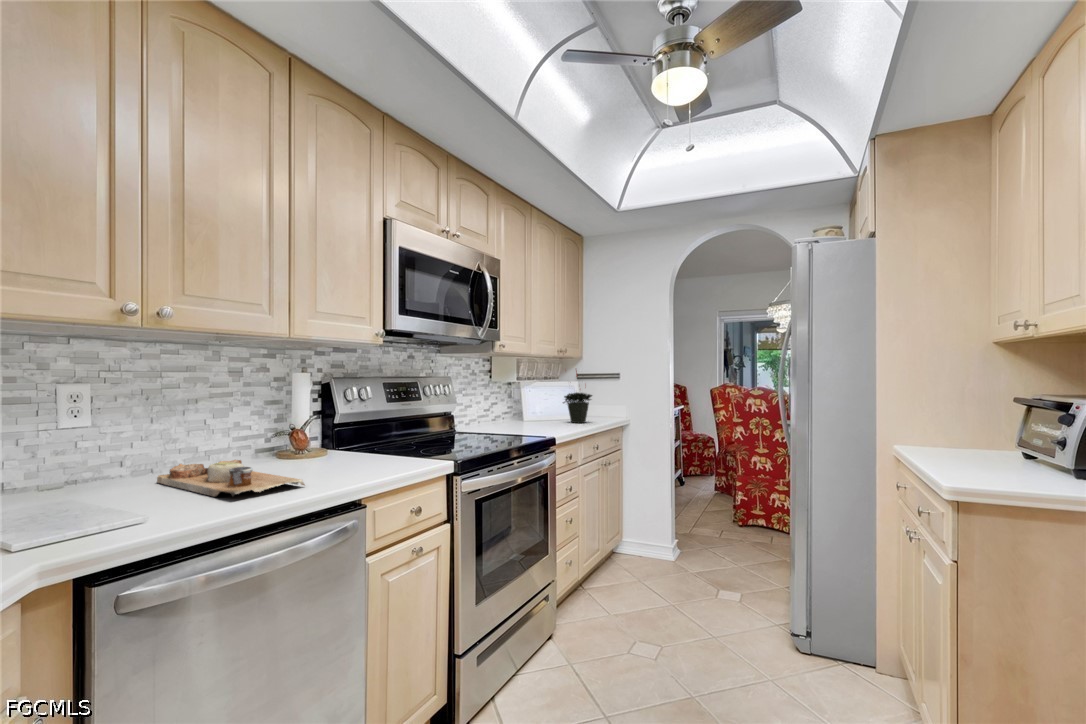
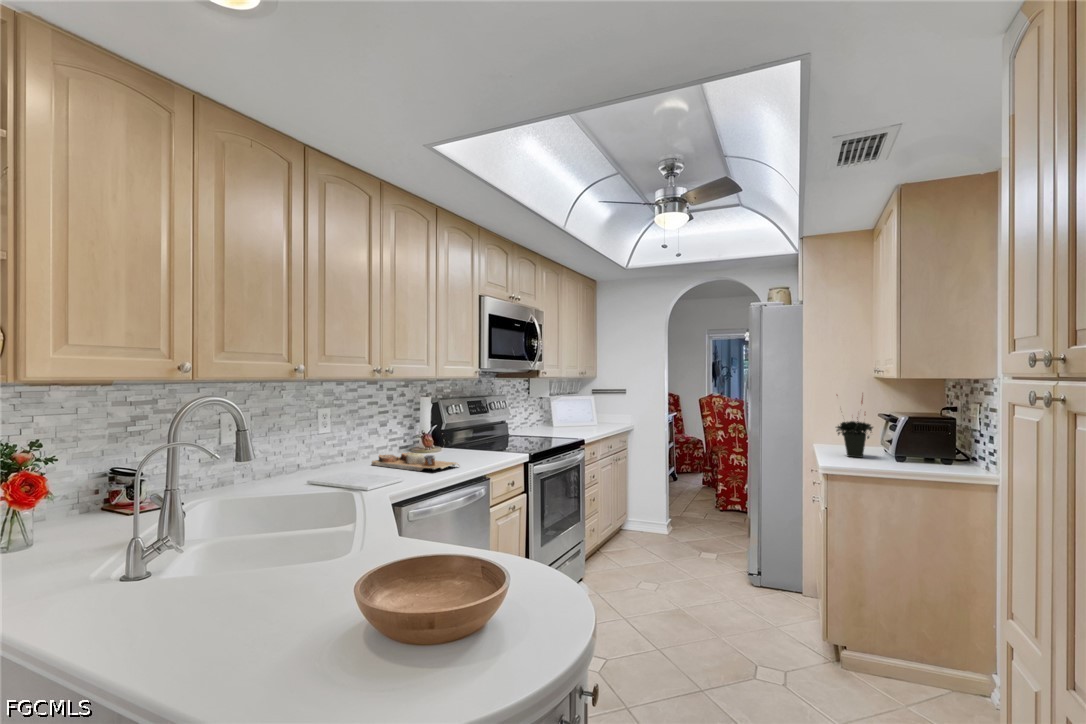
potted plant: present [563,371,592,423] -> present [837,398,873,458]

